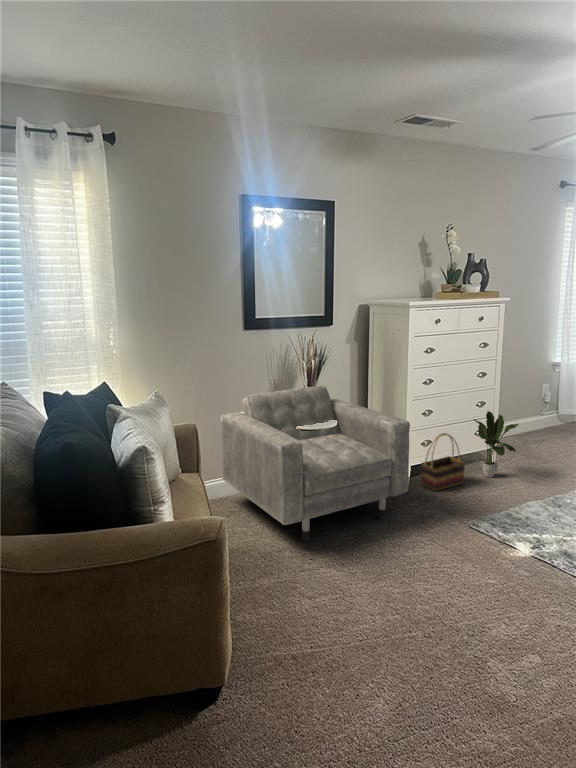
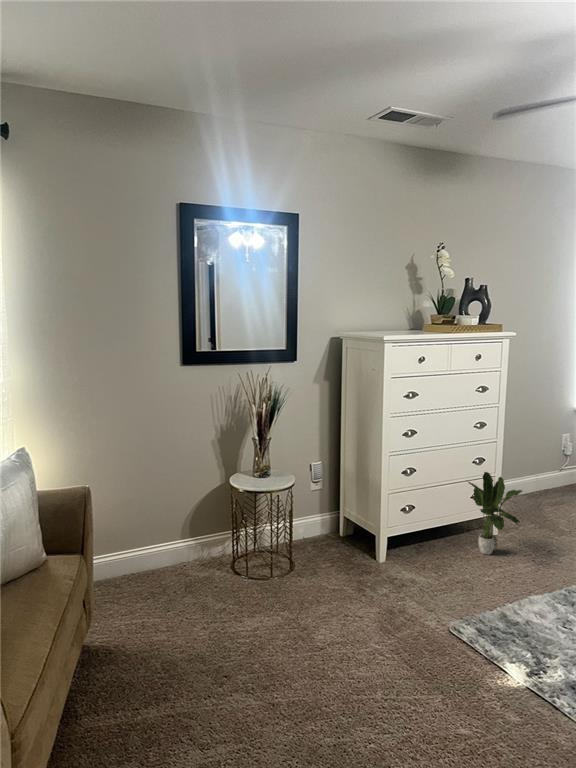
armchair: present [220,386,410,541] -> none [145,436,375,645]
basket: present [421,433,465,491] -> none [399,499,455,573]

